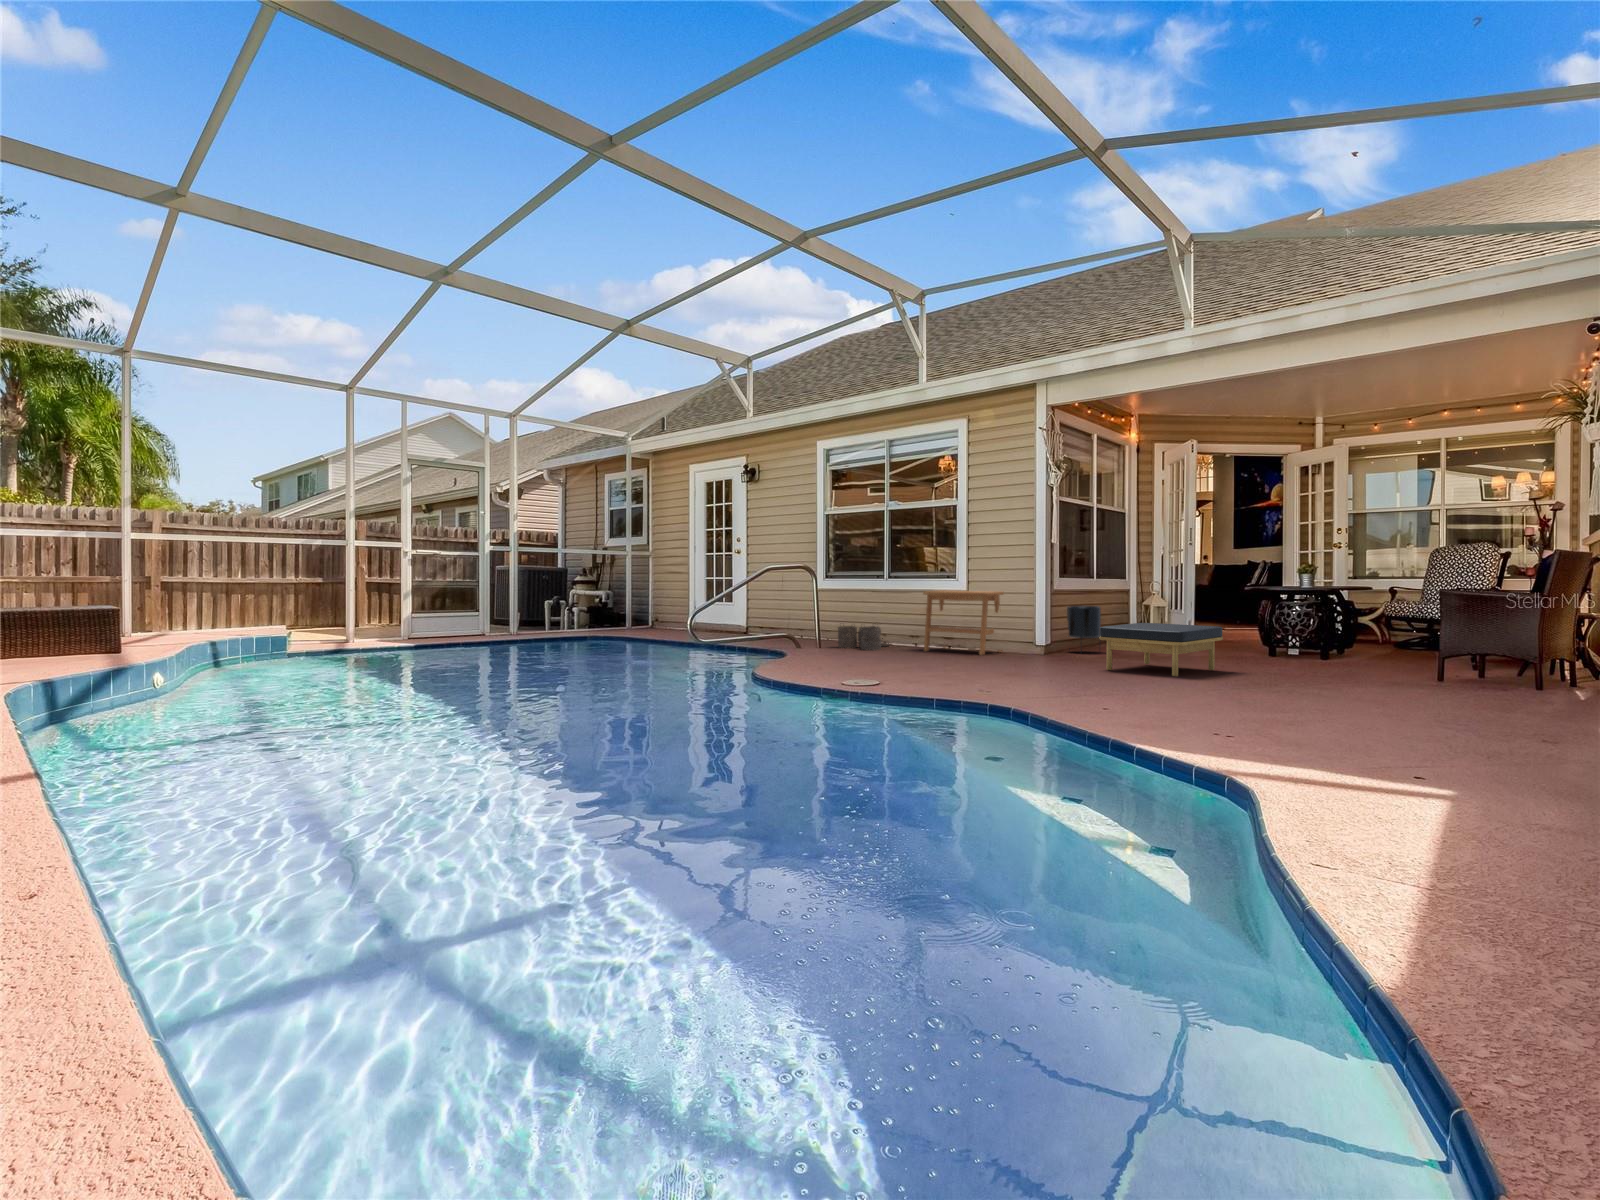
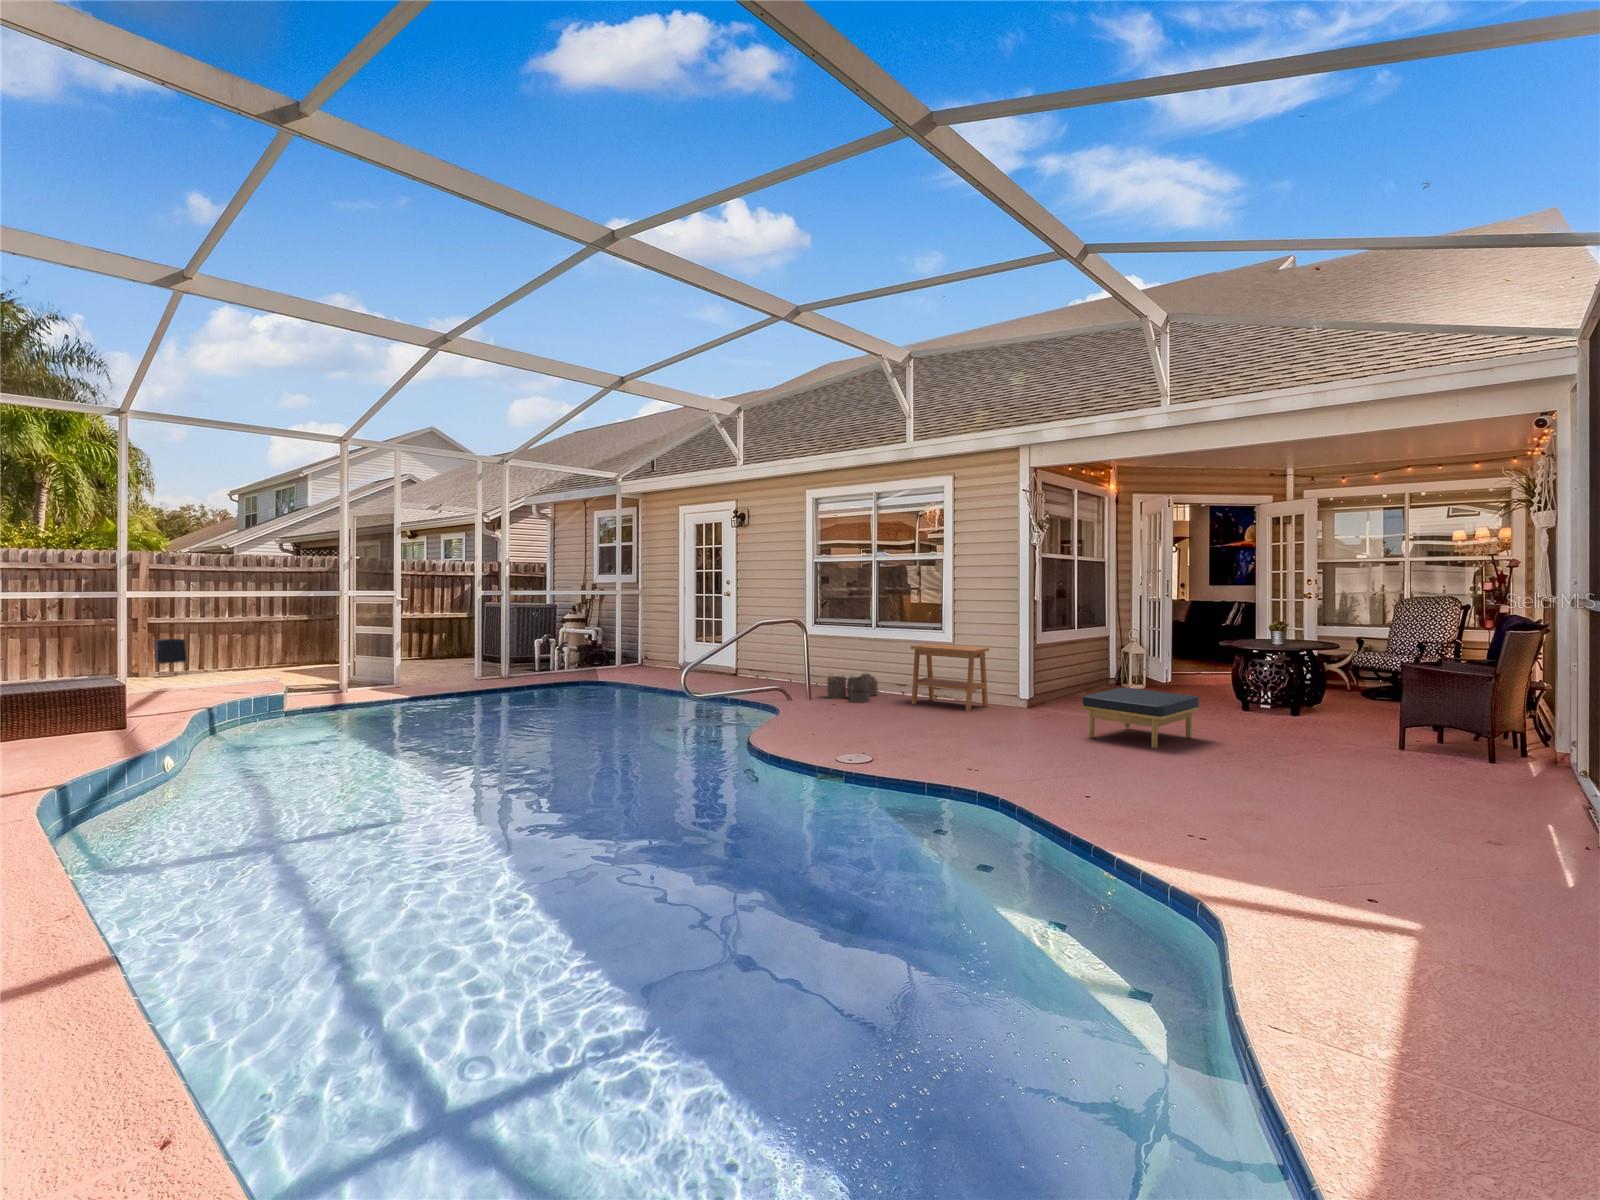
planter: present [1066,606,1101,649] -> present [156,639,187,670]

